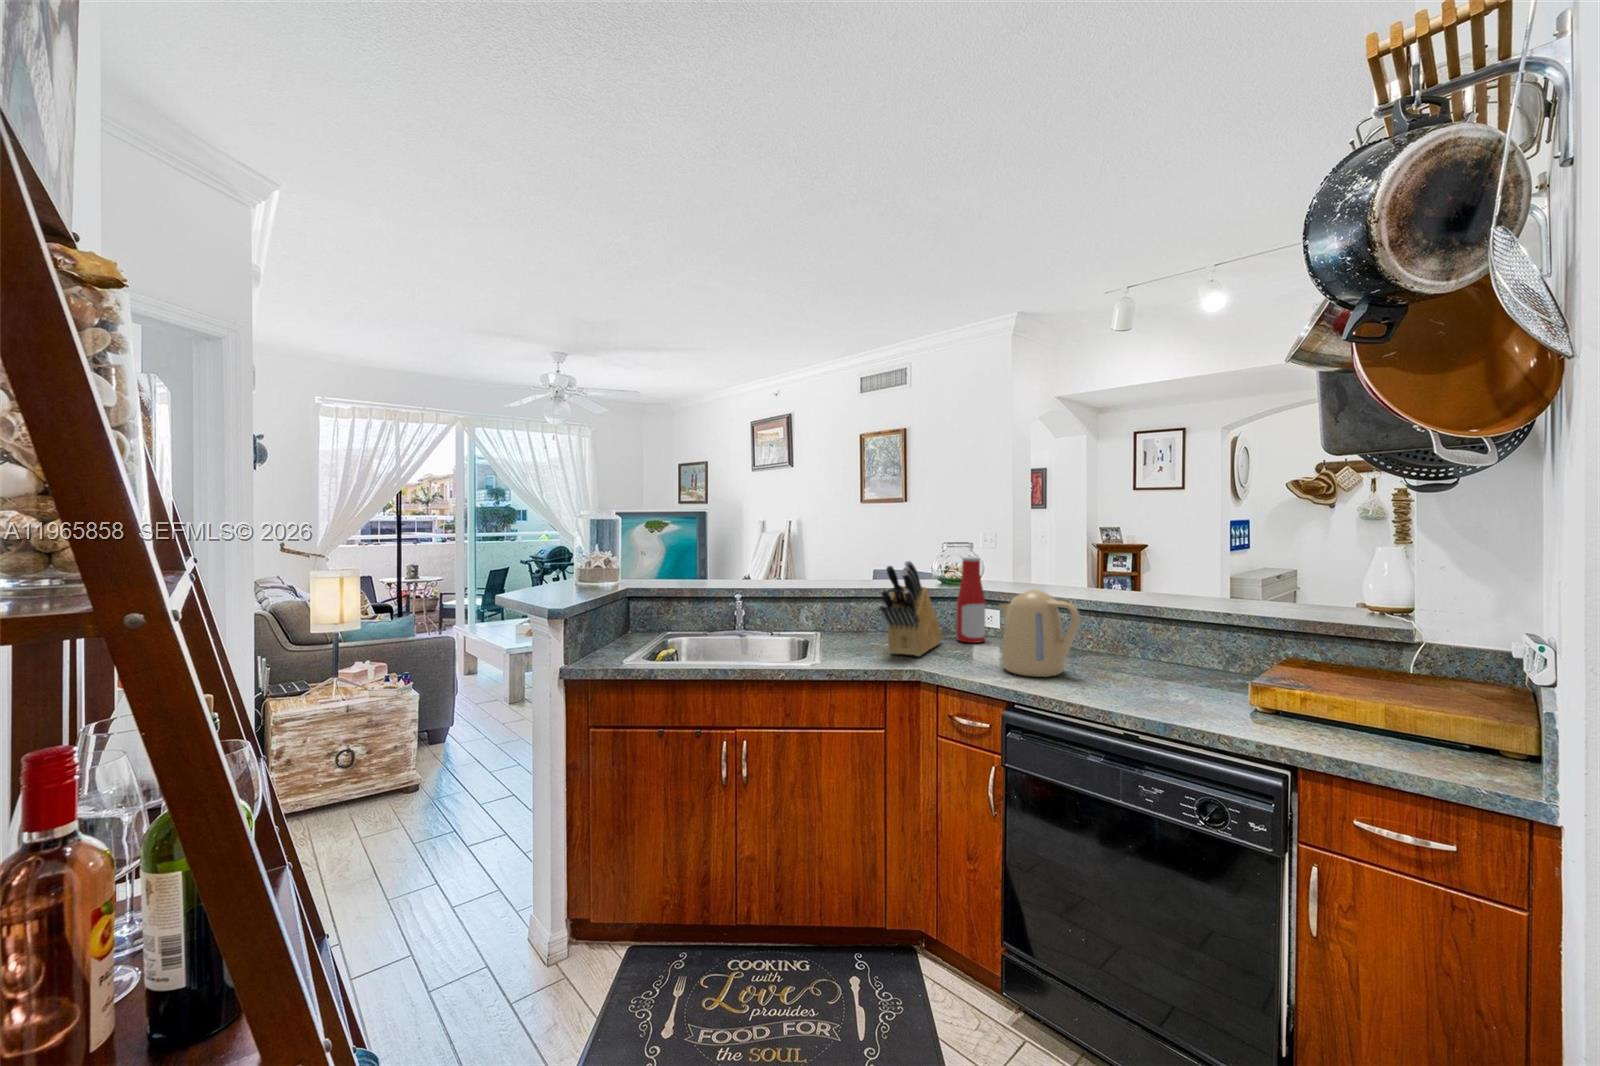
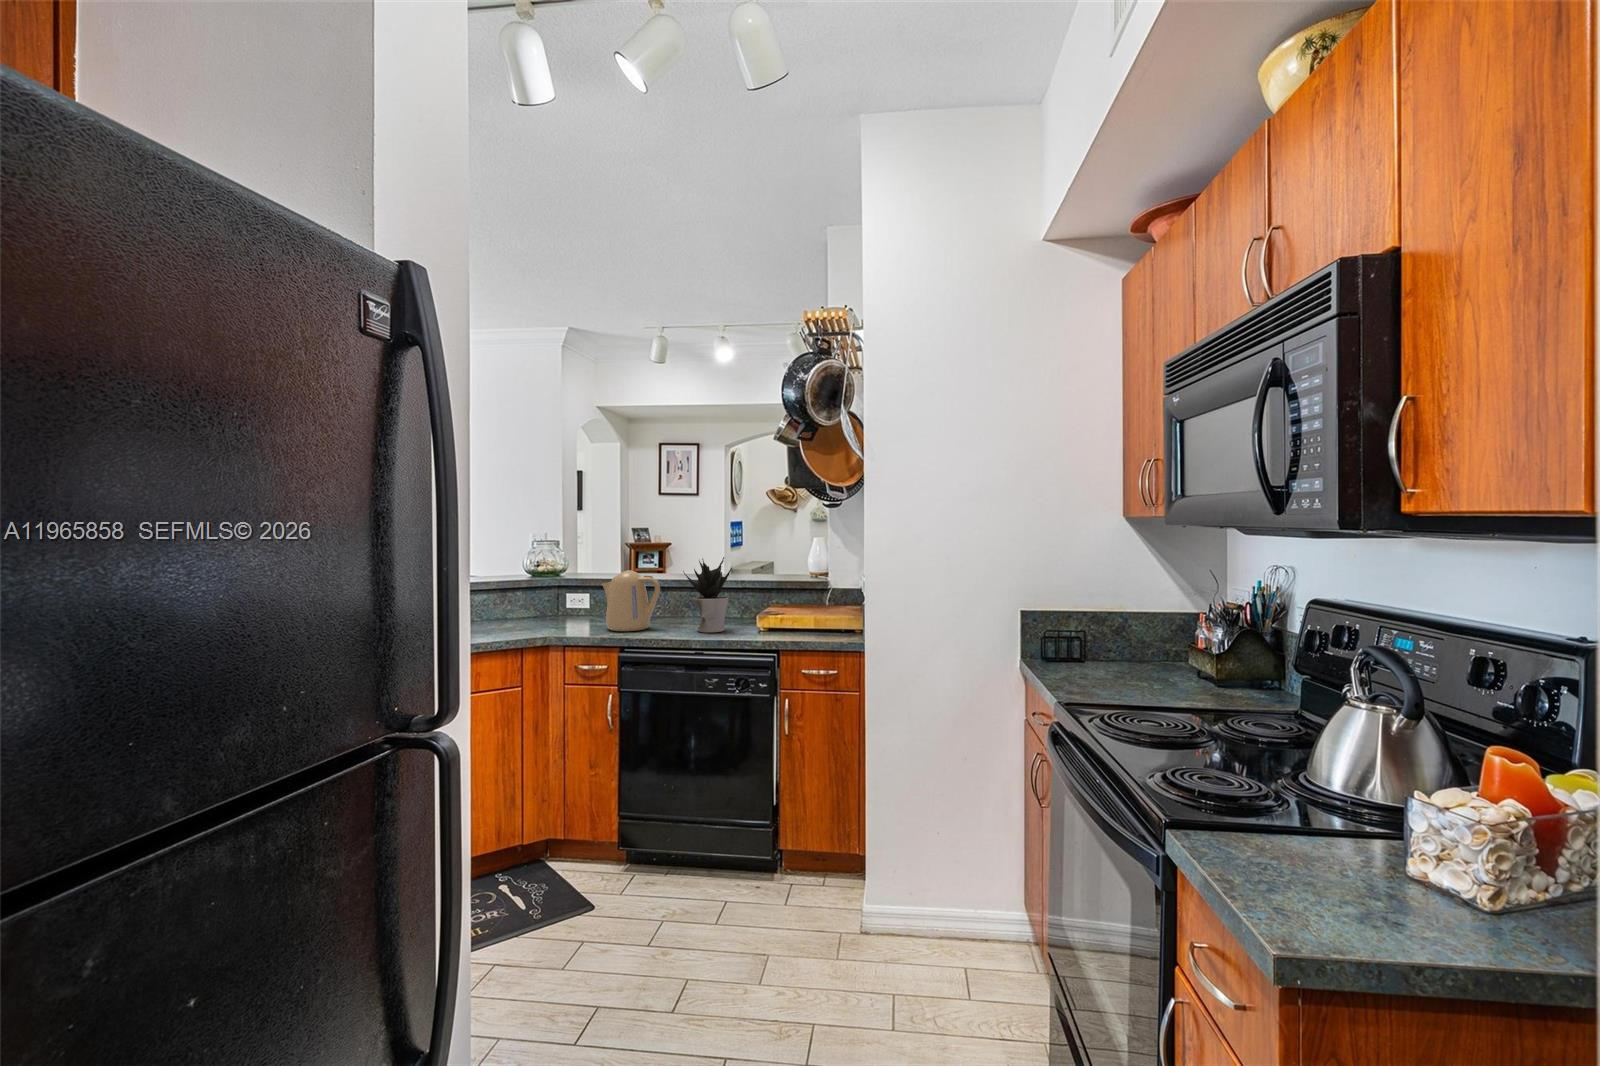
bottle: present [957,557,985,643] -> none [558,551,581,619]
knife block: present [880,561,942,656] -> none [509,554,548,631]
potted plant: none [1116,576,1203,700] -> present [683,557,732,632]

